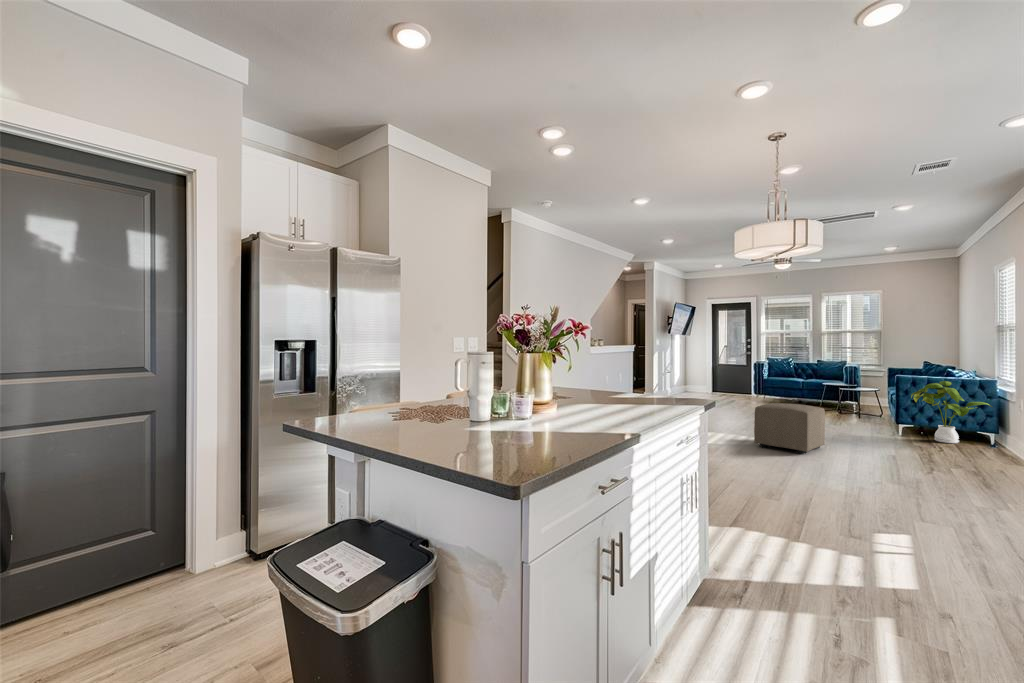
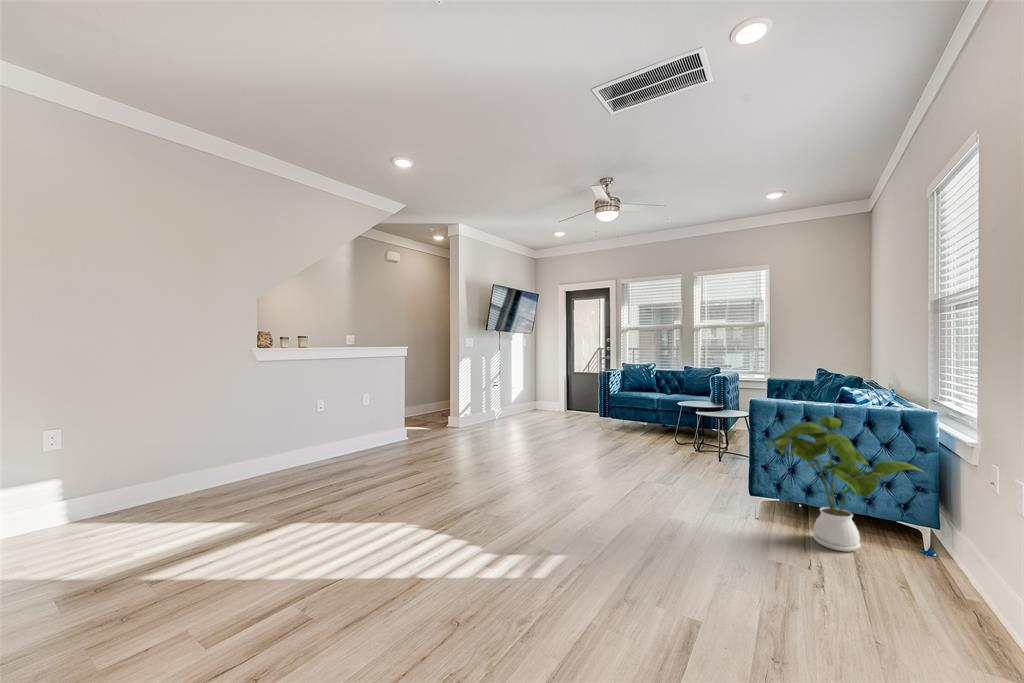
ottoman: present [754,403,825,454] -> none [378,473,542,639]

